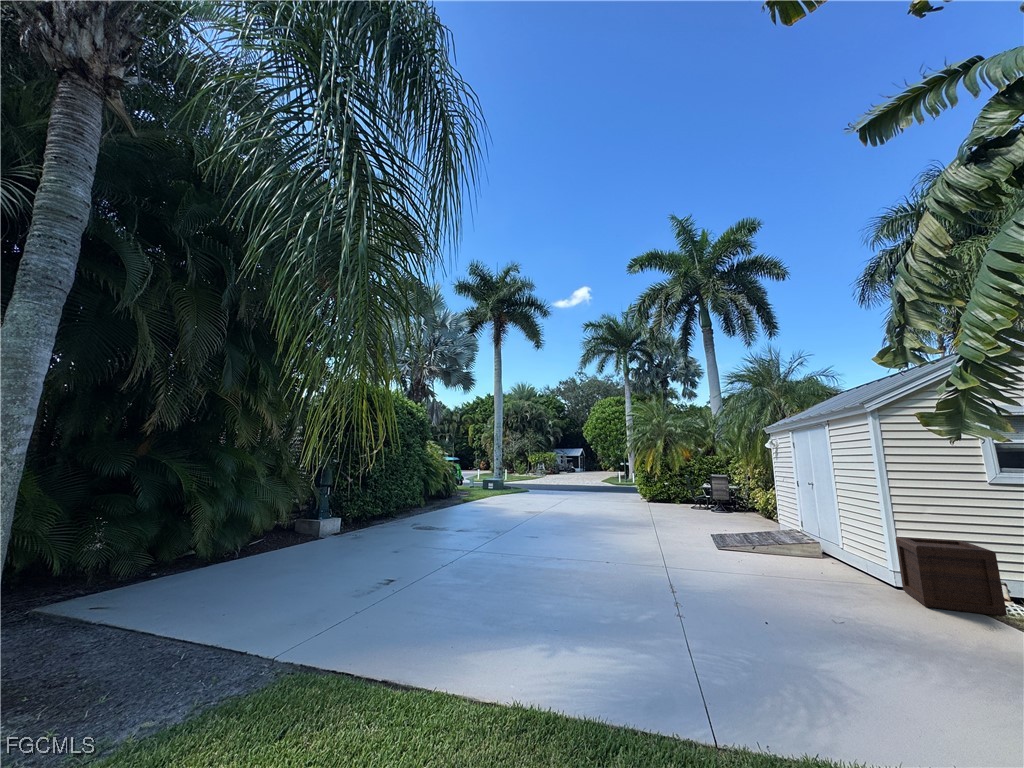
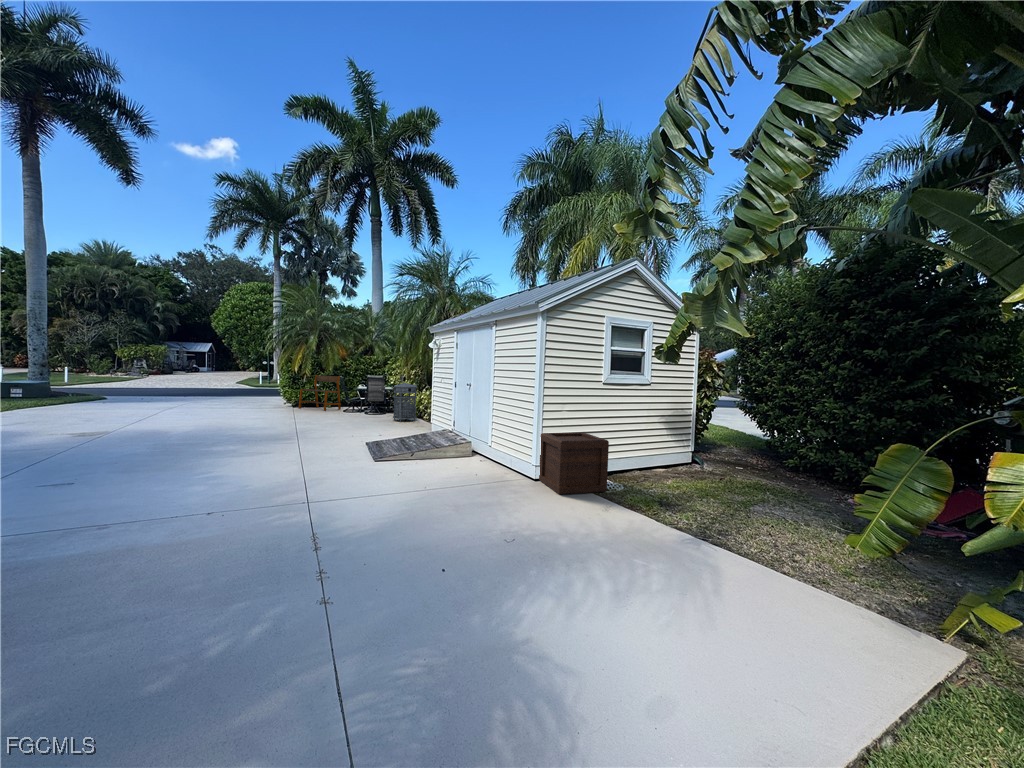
bench: none [653,474,689,507] -> present [299,375,341,411]
trash can: none [736,482,764,521] -> present [393,383,417,422]

